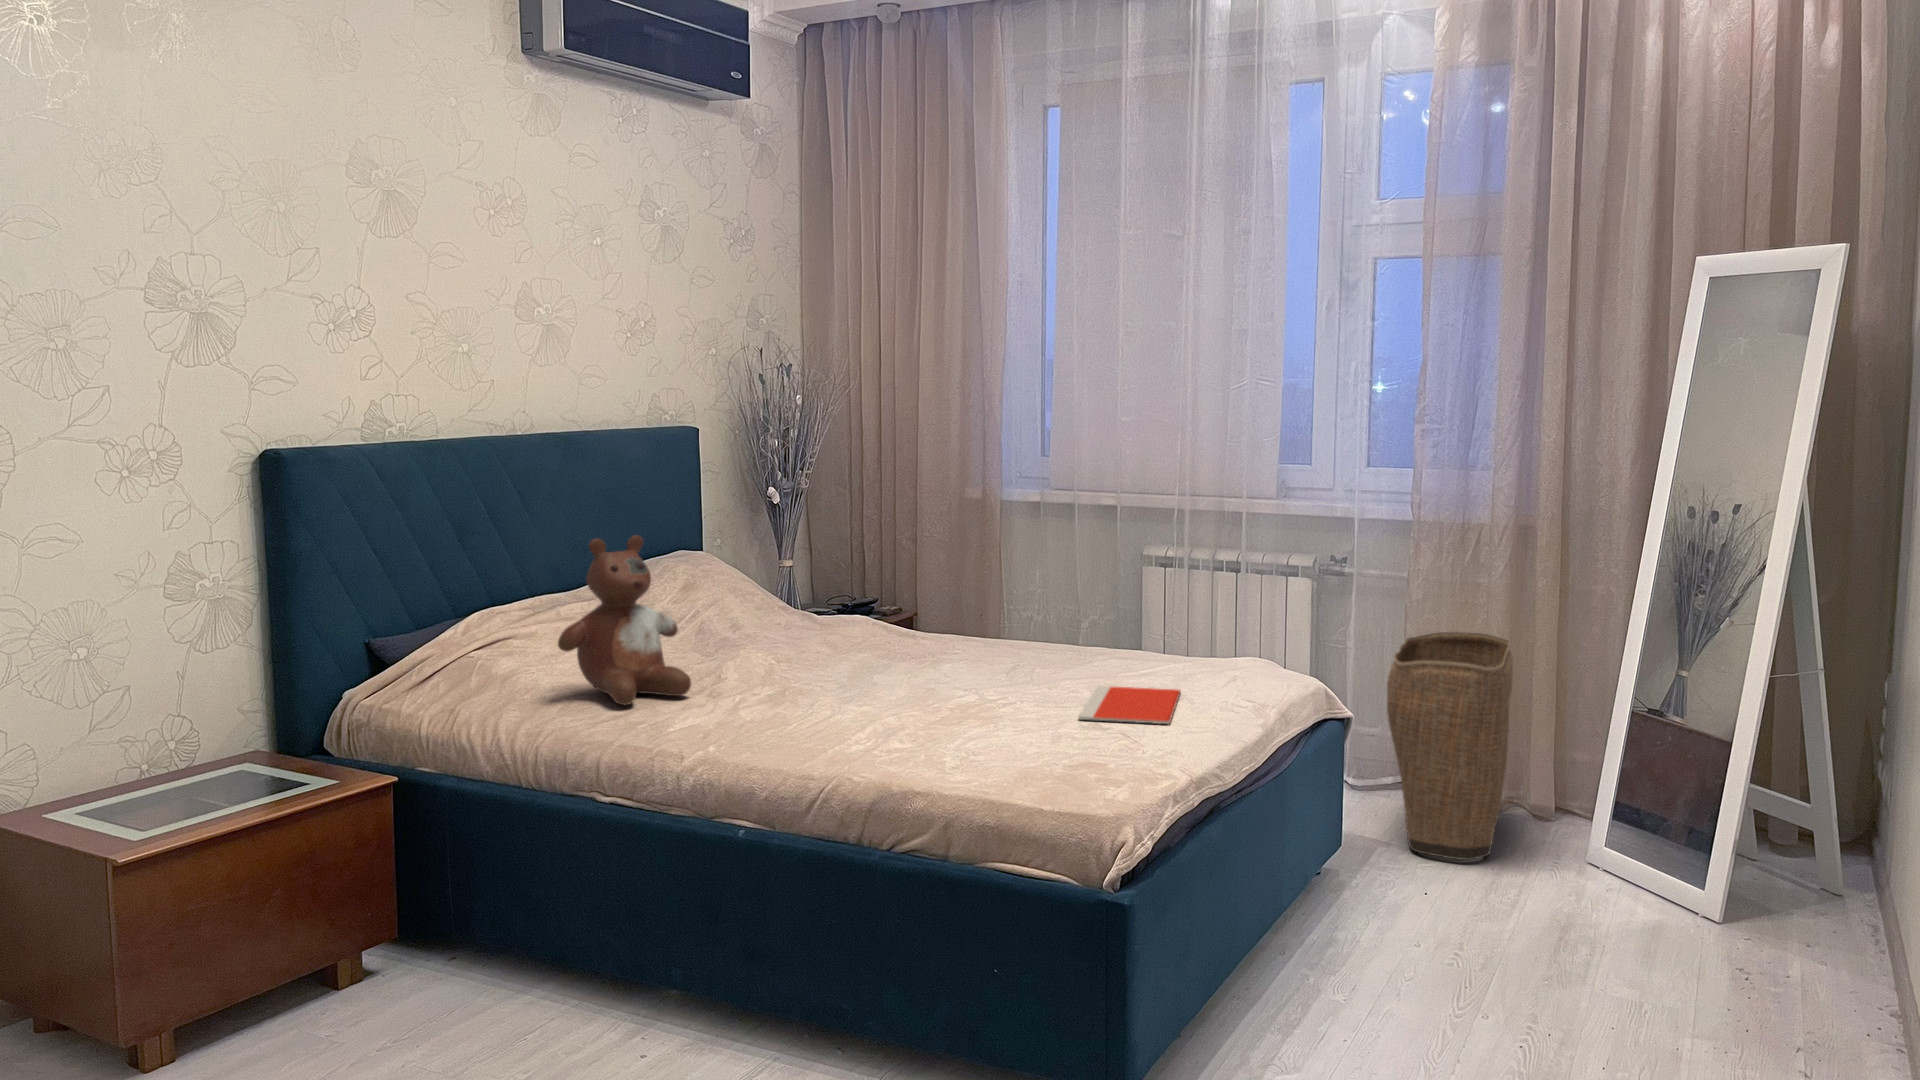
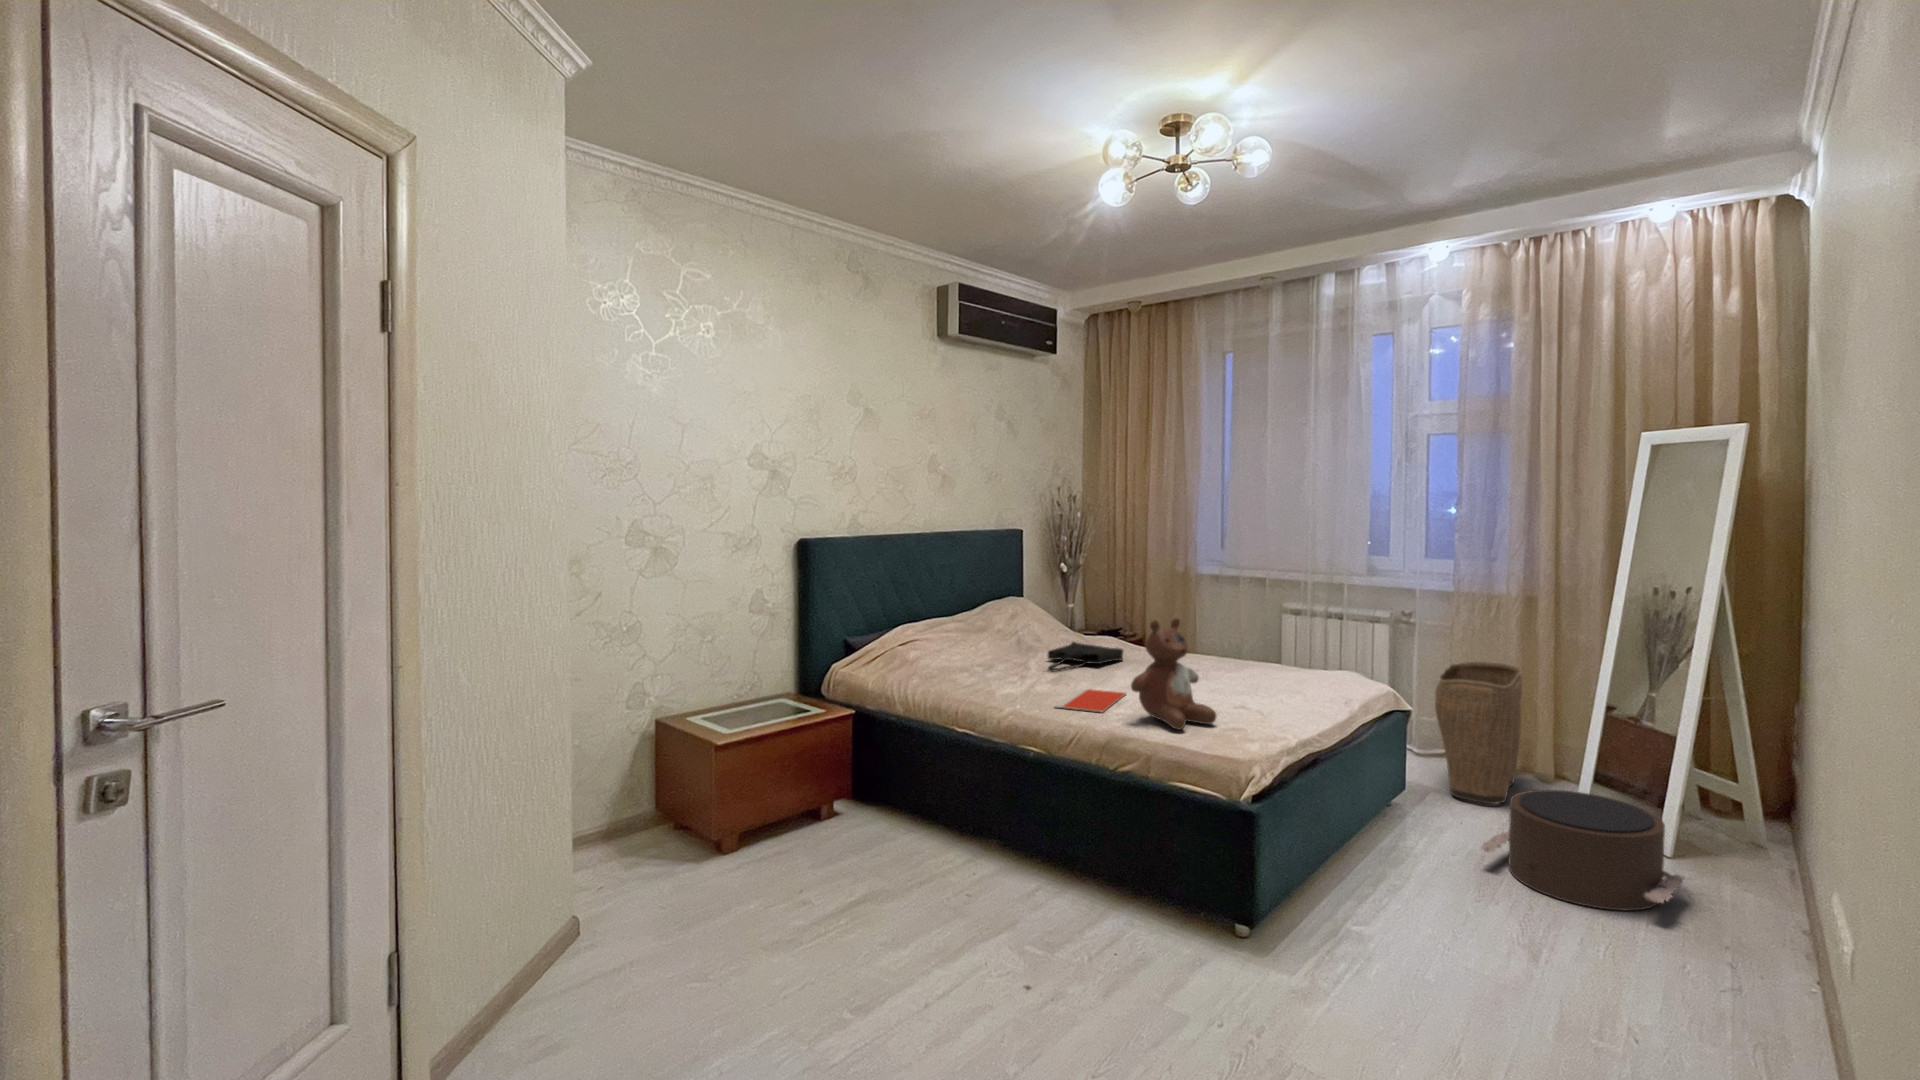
stuffed bear: present [558,535,691,705] -> present [1131,618,1216,730]
tote bag: none [742,619,880,673] -> present [1048,642,1123,671]
notebook: present [1078,686,1181,724] -> present [1055,689,1126,713]
pouf: none [1468,832,1768,1022] -> present [1480,790,1684,911]

